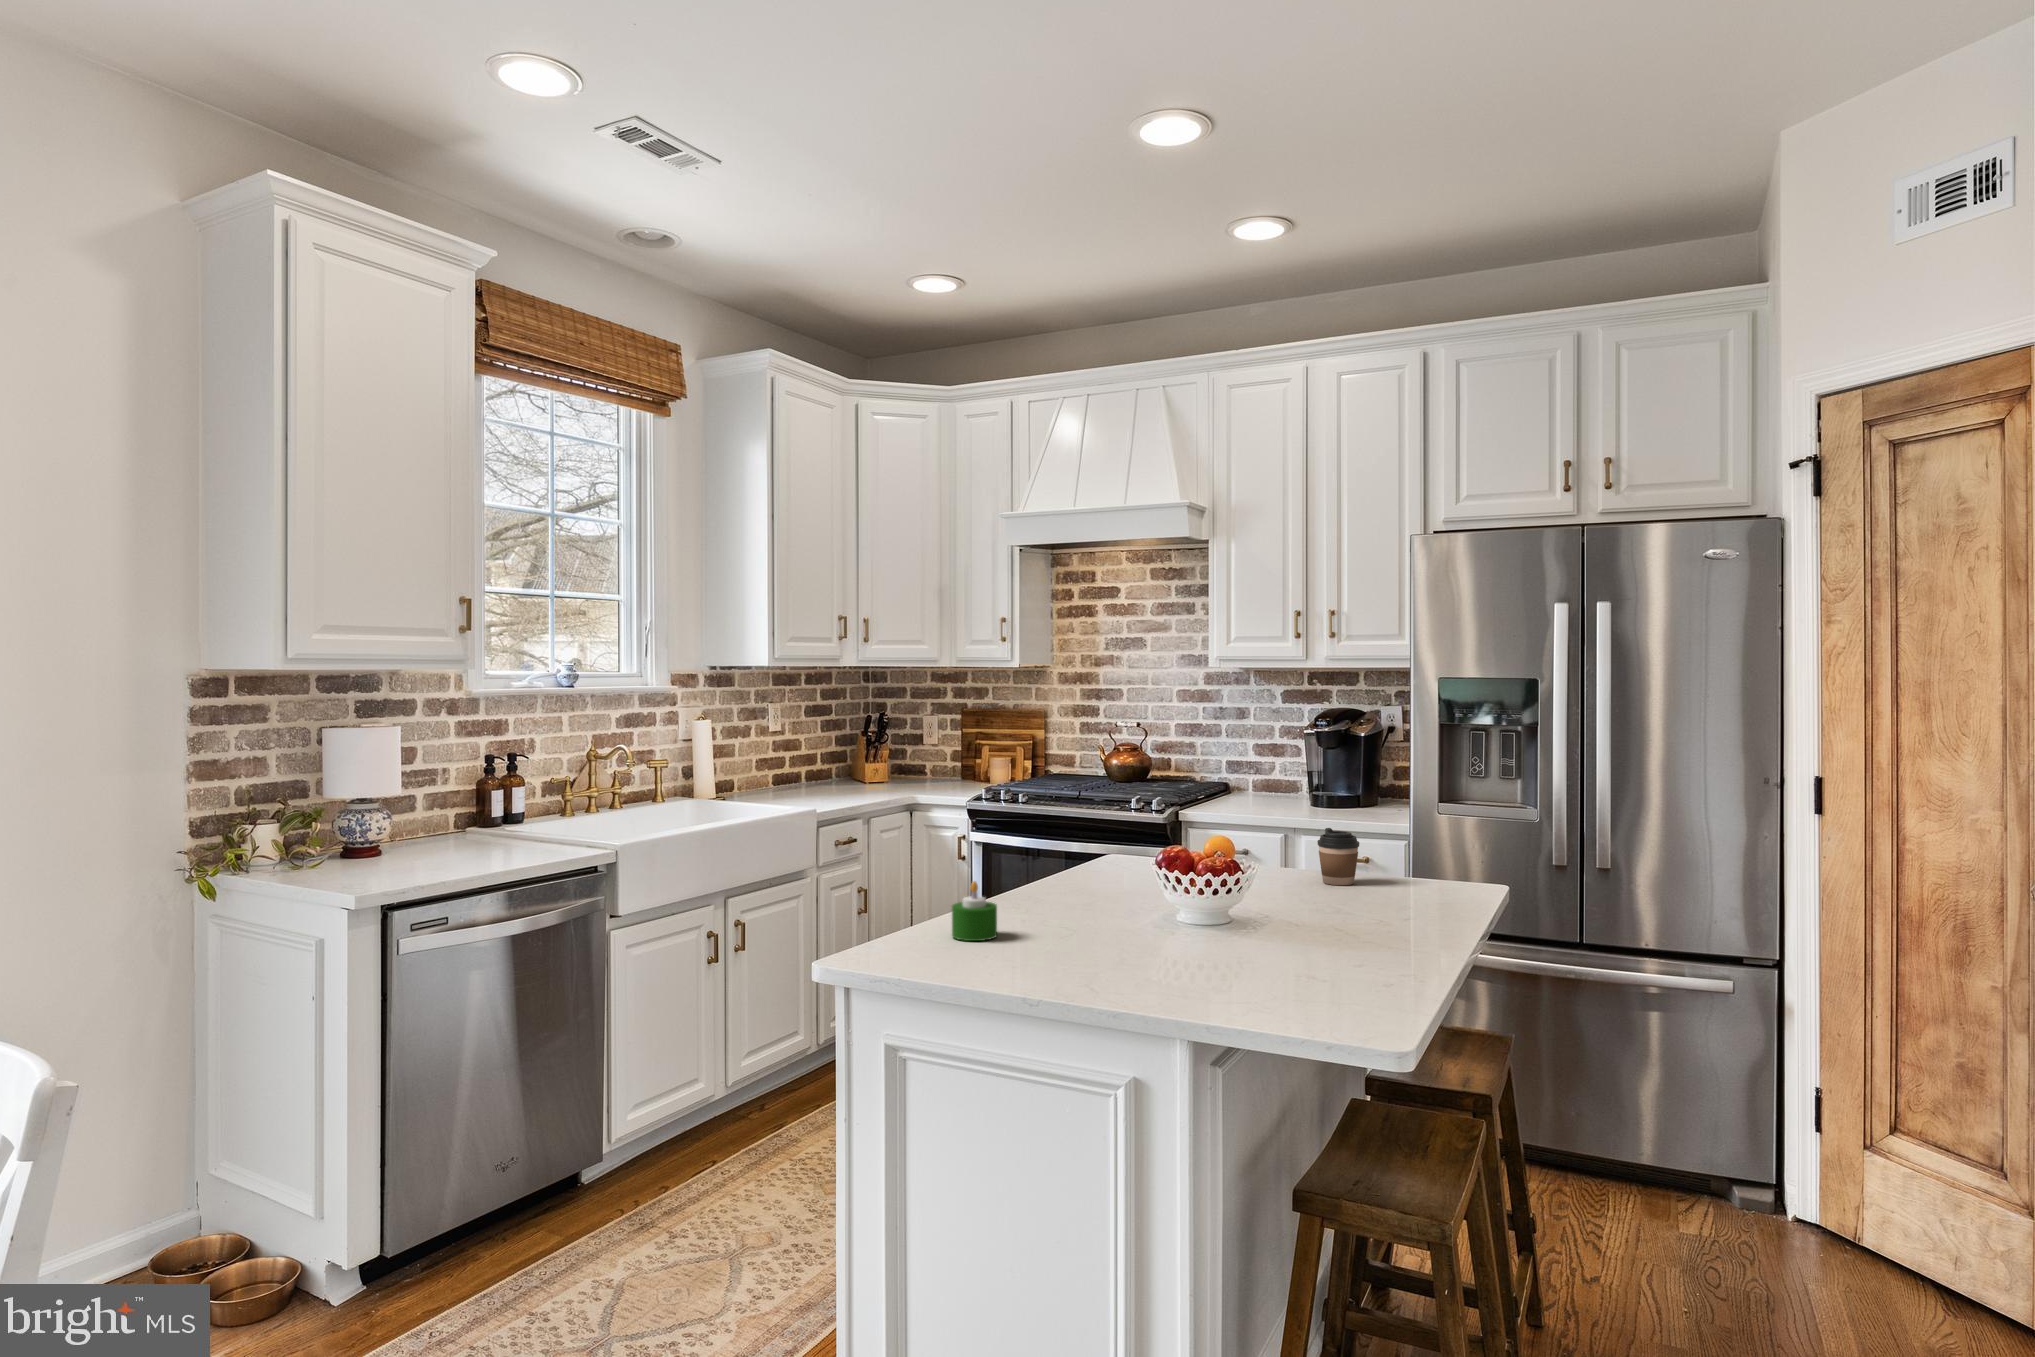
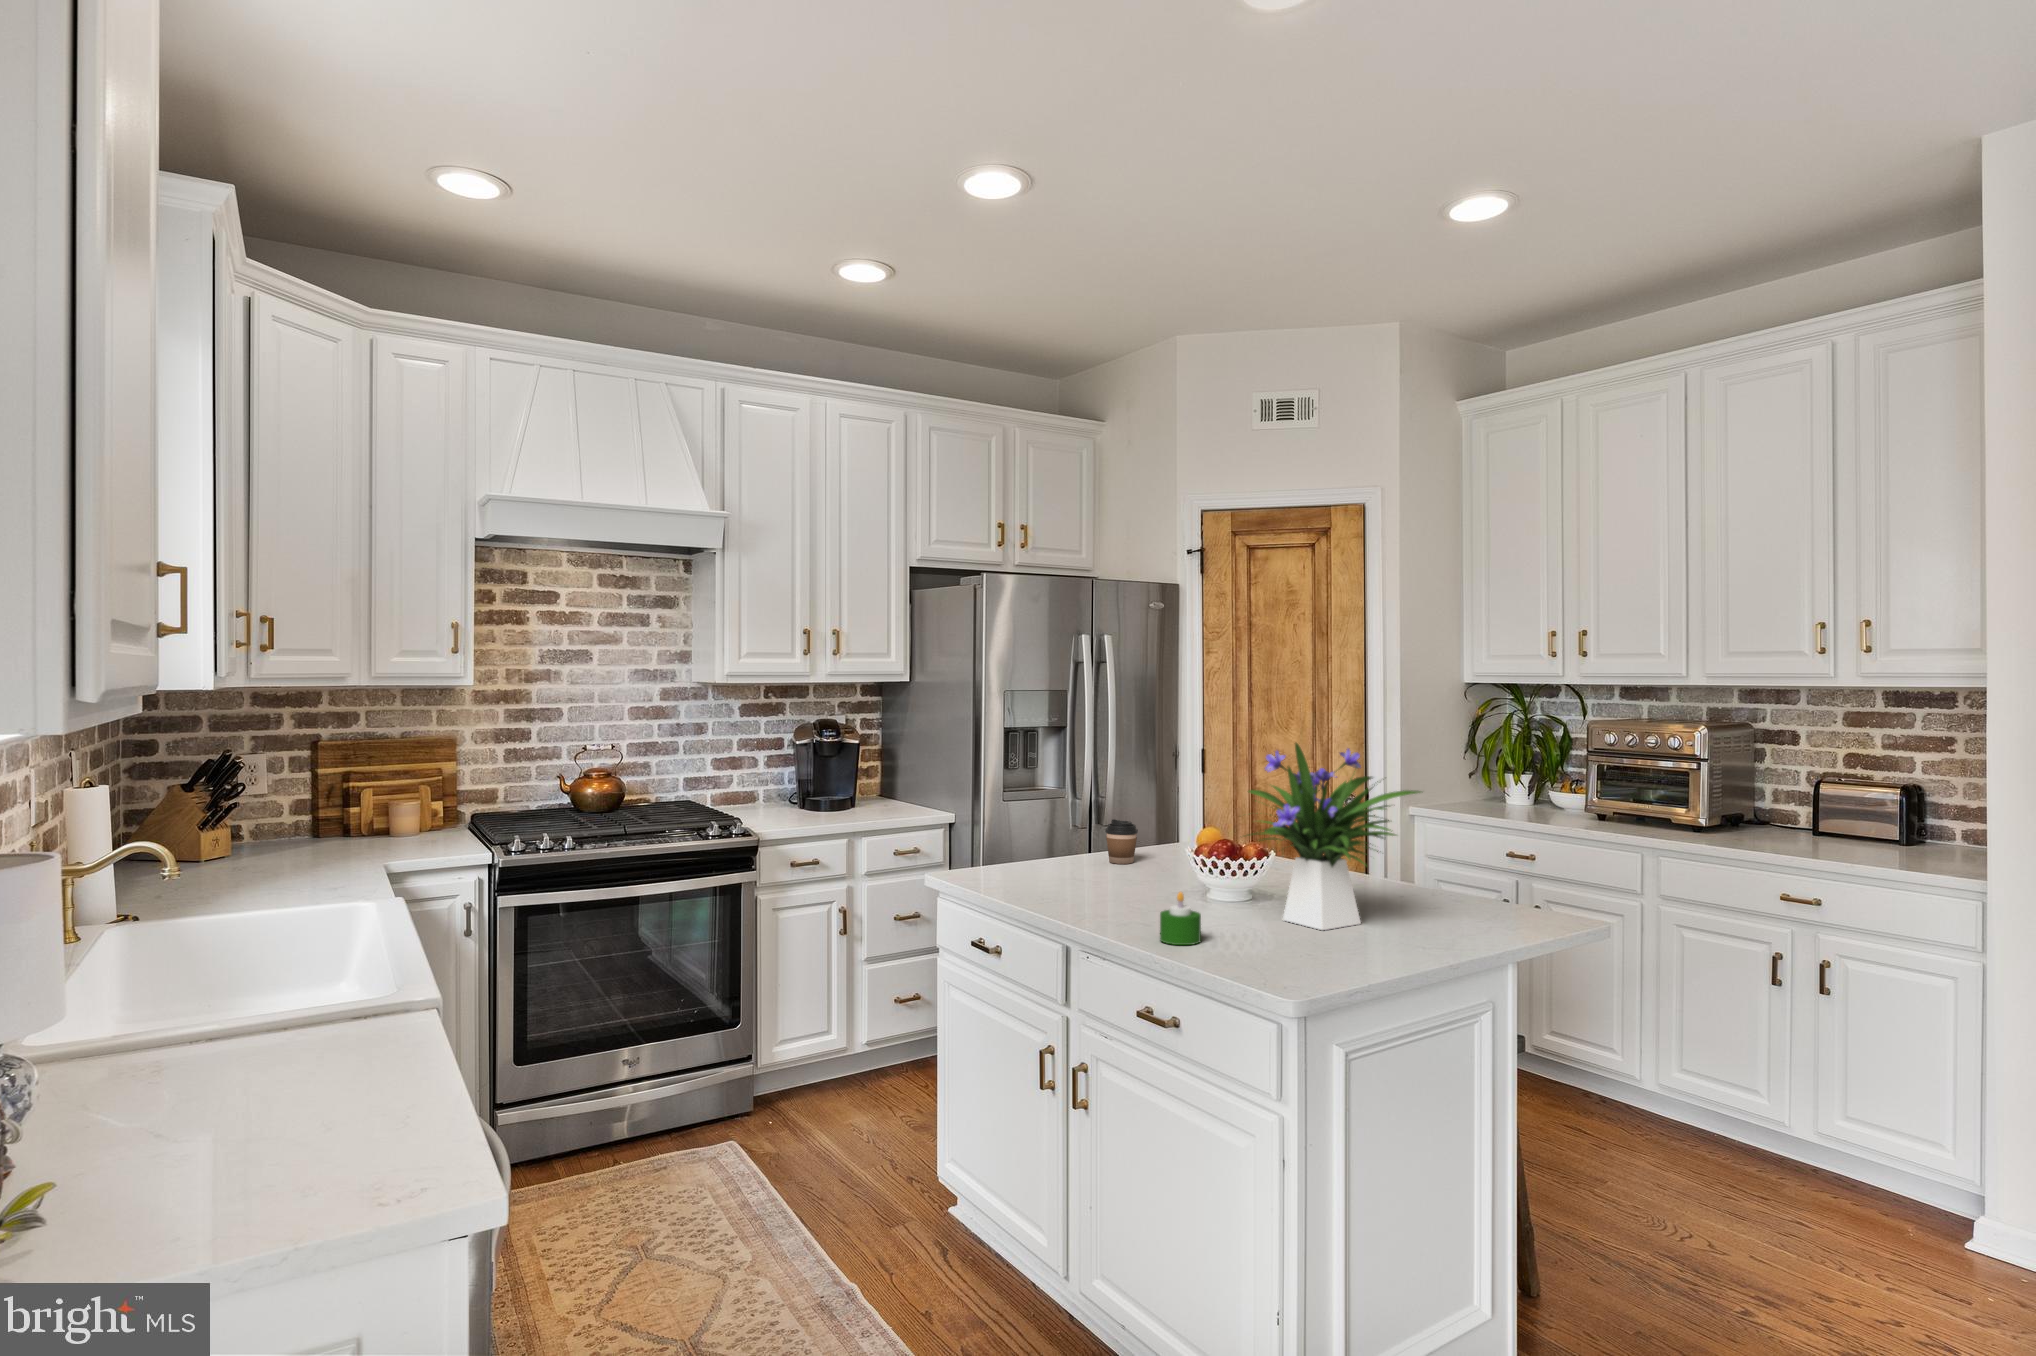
flower arrangement: none [1034,719,1272,974] -> present [1248,743,1421,930]

